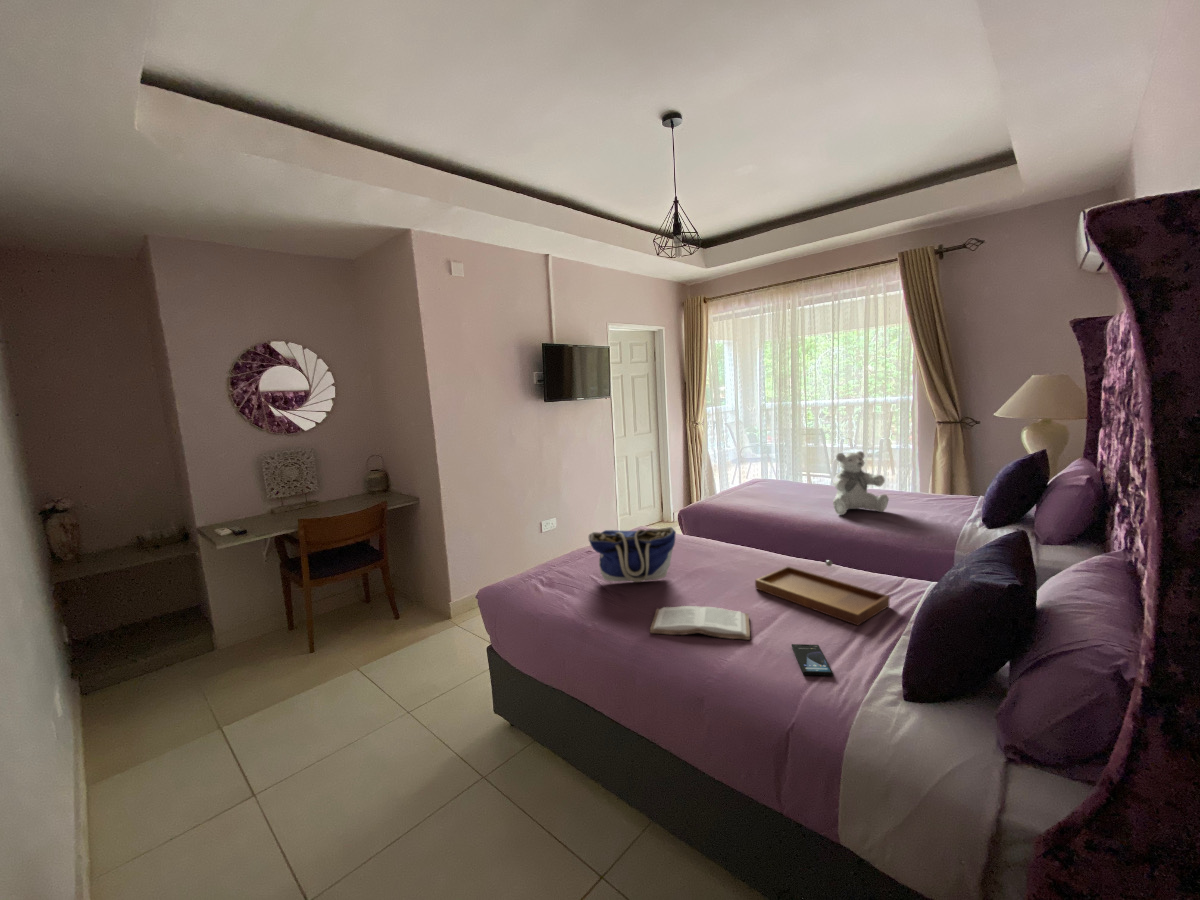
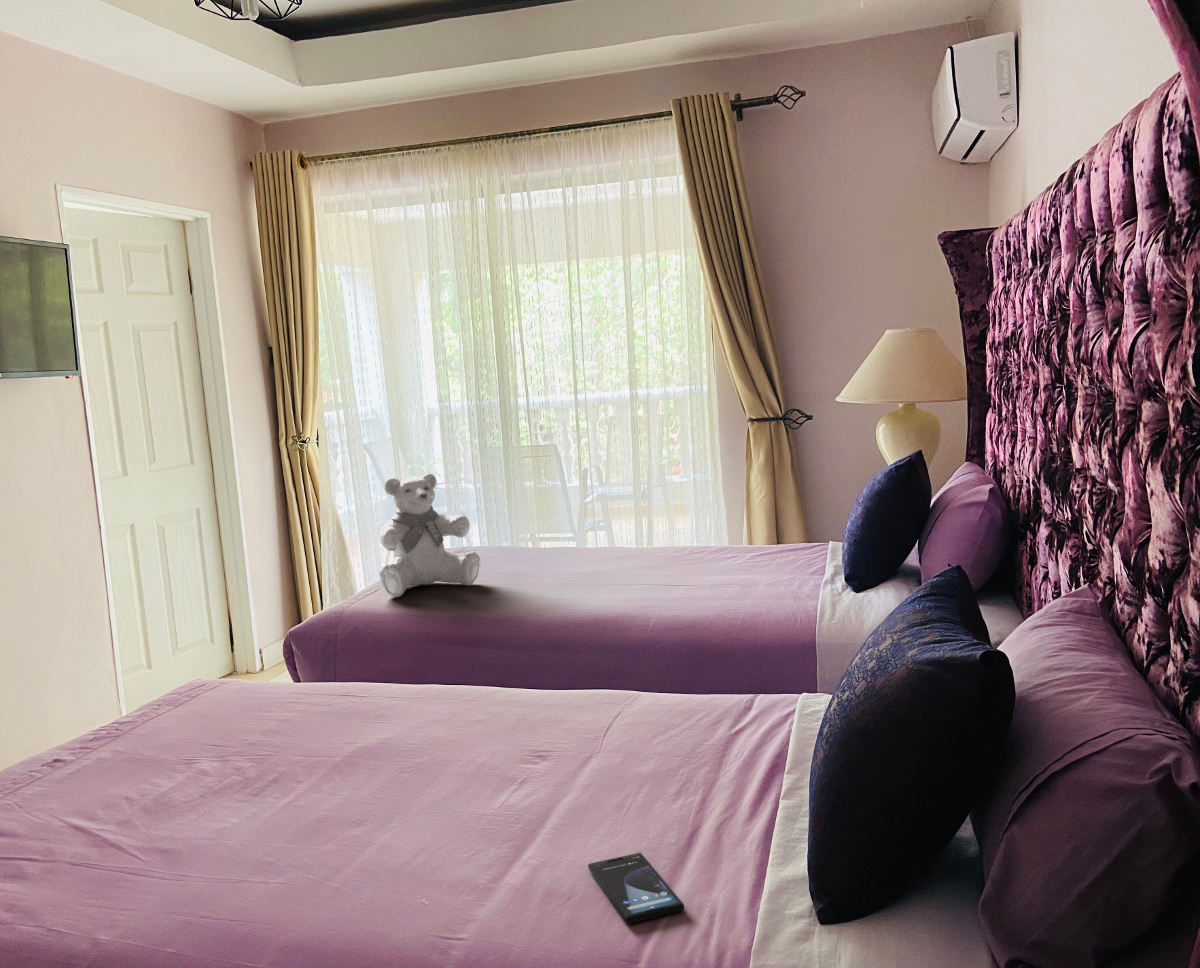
teddy bear: present [833,451,889,515] -> present [379,474,480,597]
tote bag: present [589,527,676,582] -> none [52,648,294,809]
tray: present [755,560,890,625] -> none [484,674,745,798]
book: present [650,606,750,640] -> none [251,817,498,917]

